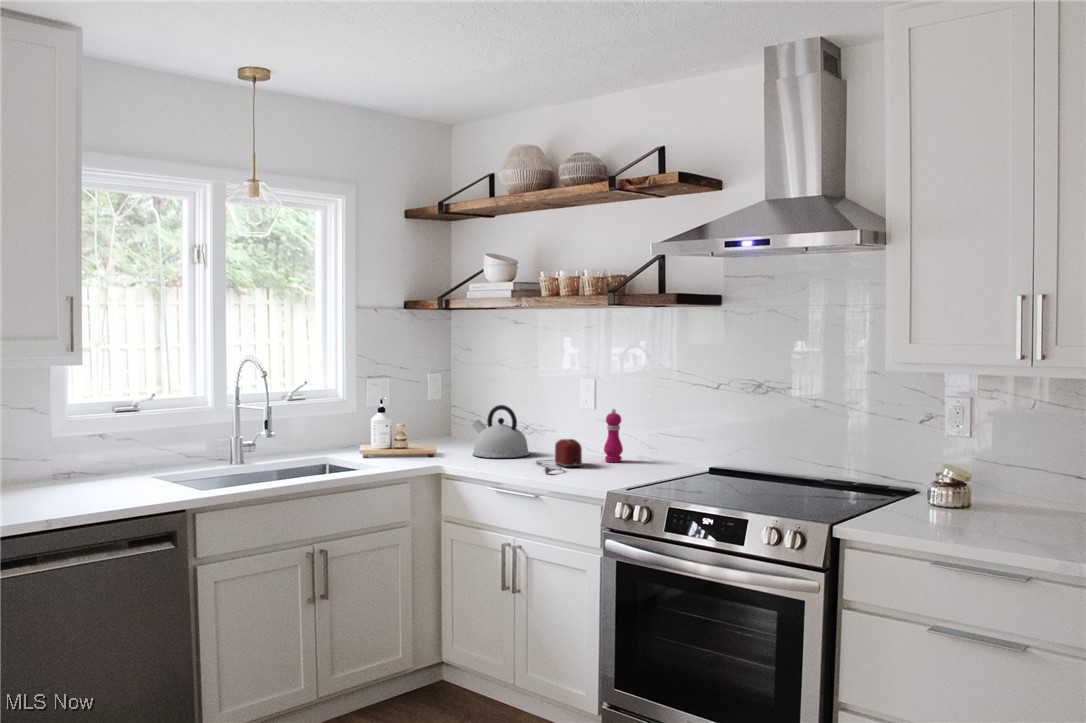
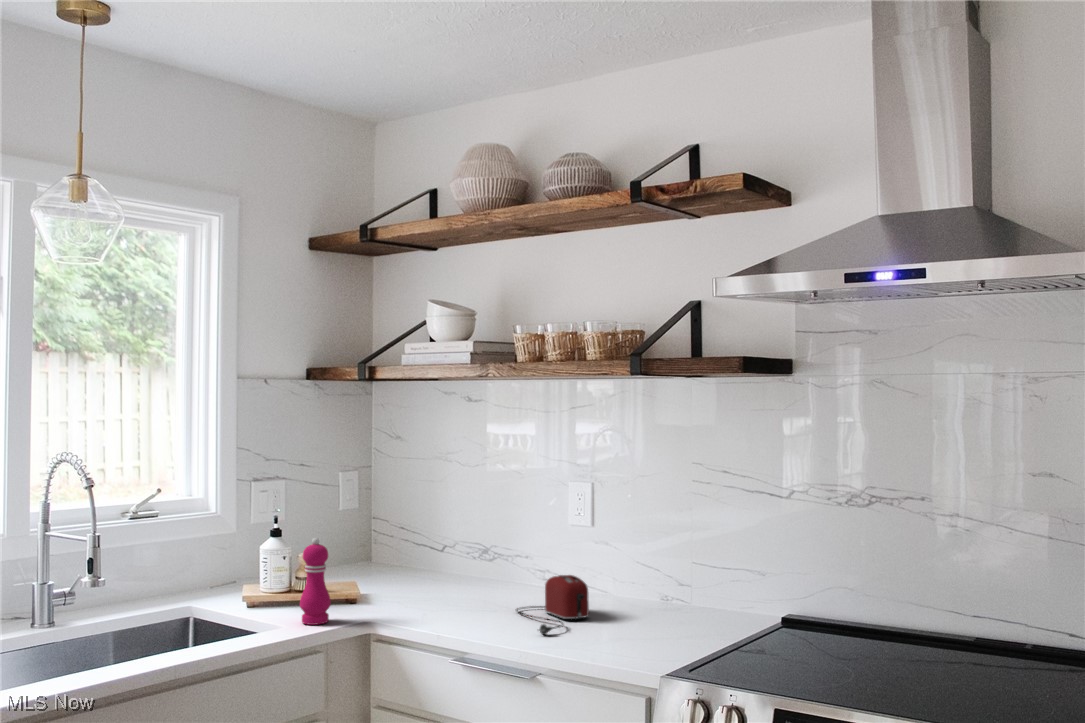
kettle: present [472,405,529,458] -> none [412,522,499,604]
pepper mill: present [604,409,623,462] -> present [300,538,331,625]

